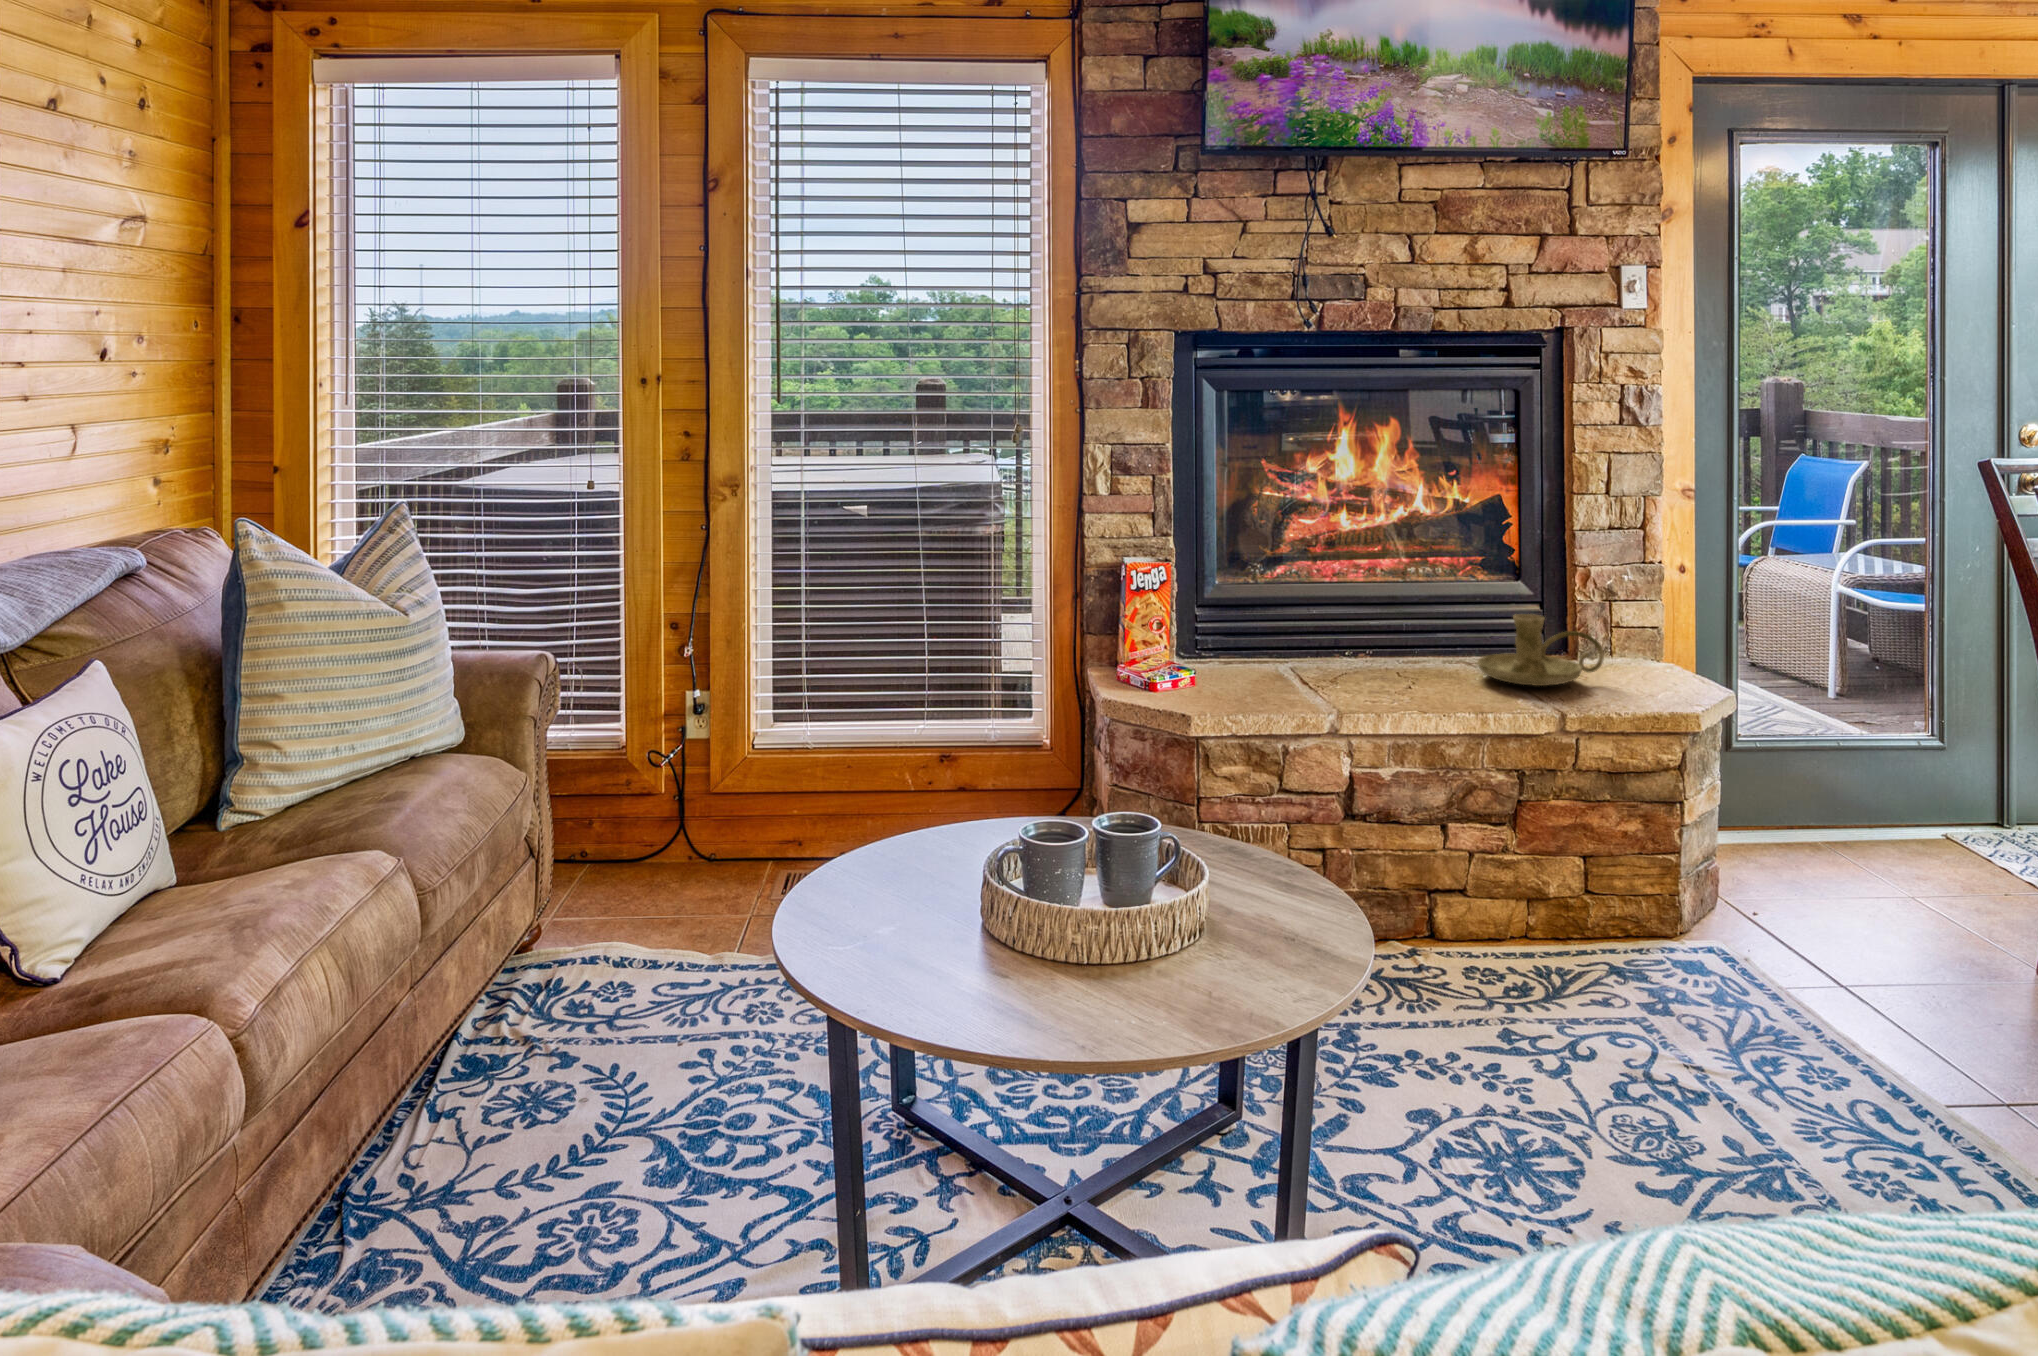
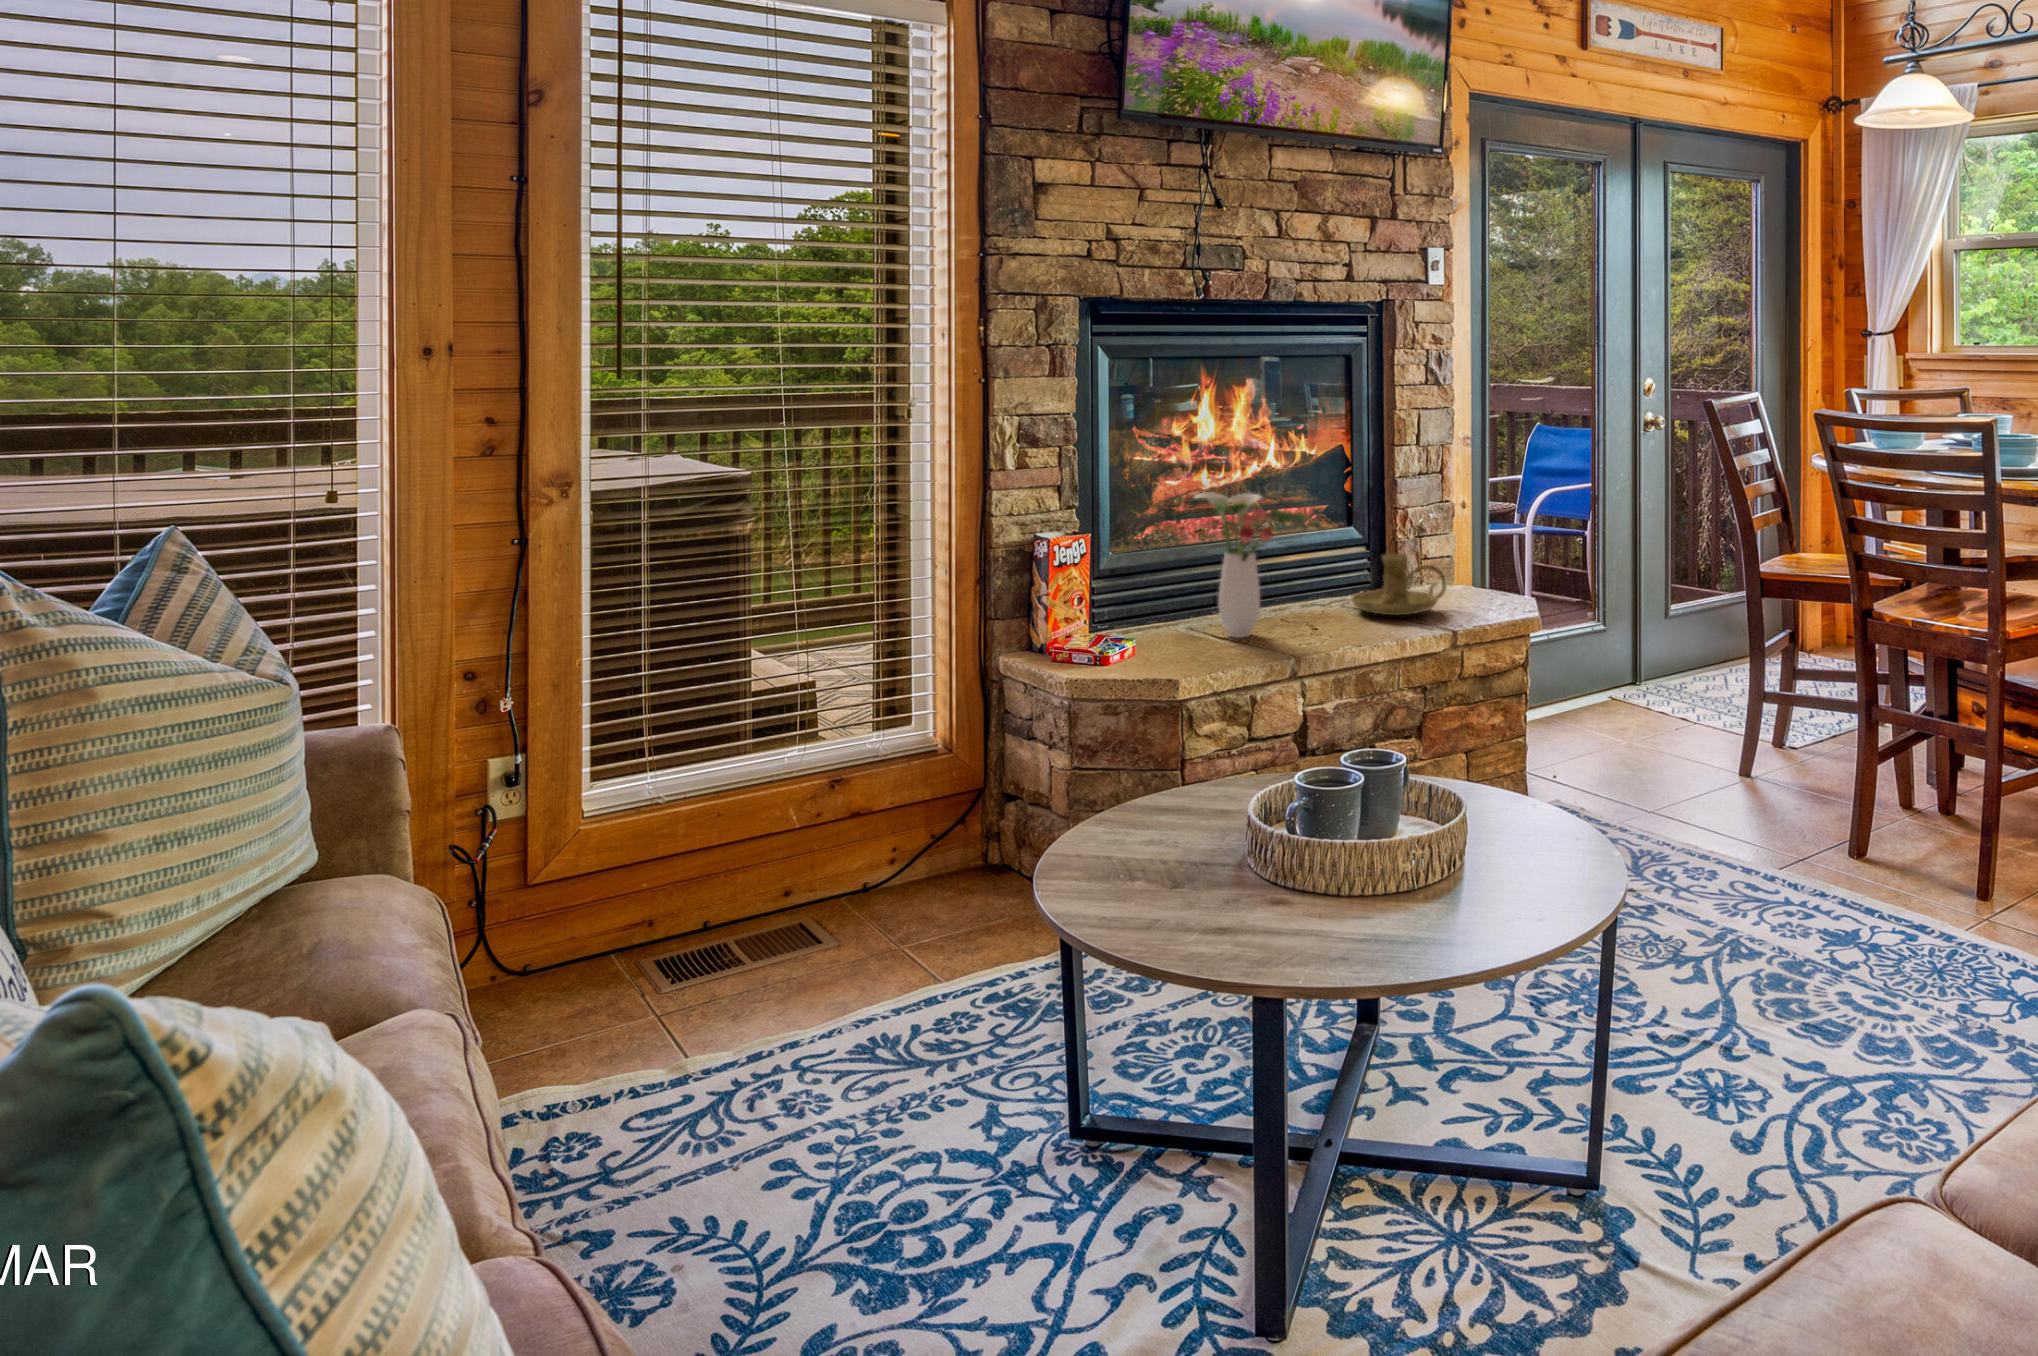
flower arrangement: none [1265,531,1399,686] -> present [1195,492,1323,637]

